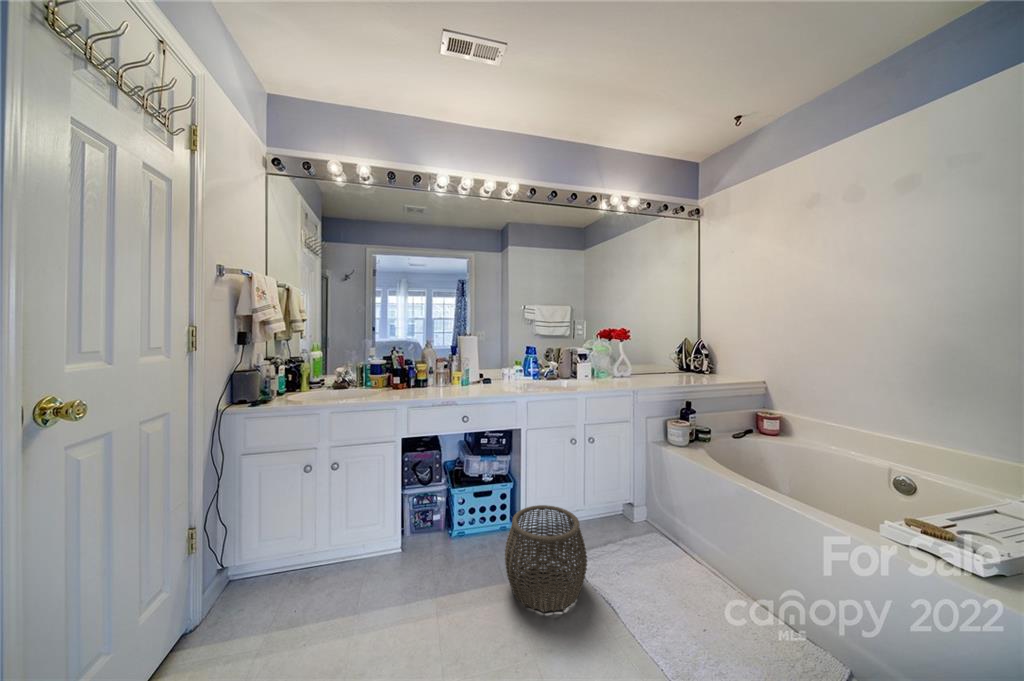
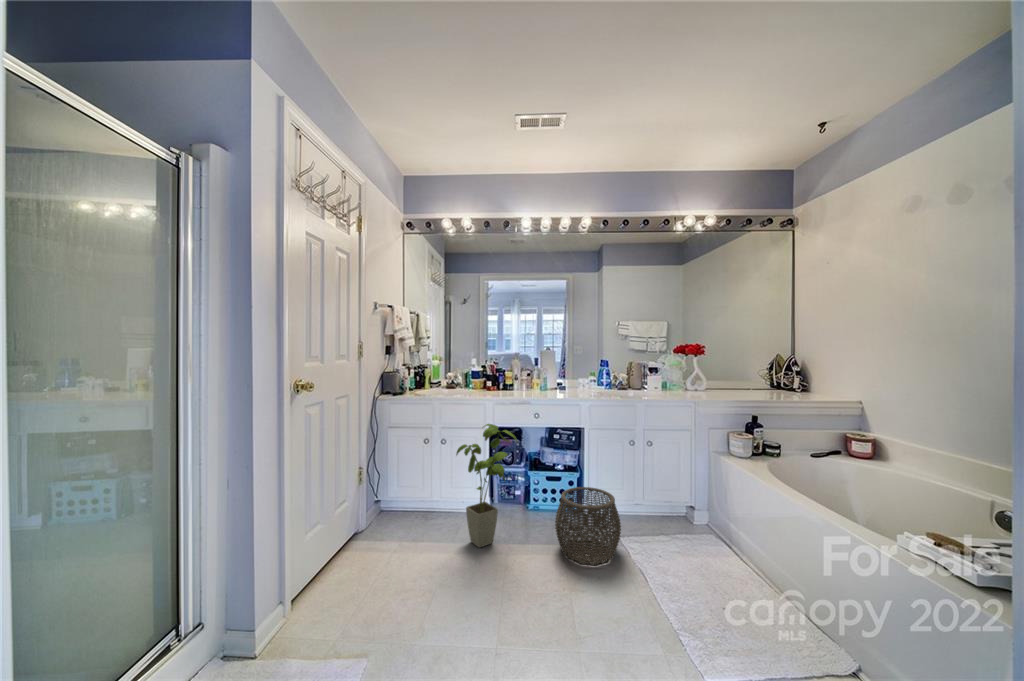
house plant: none [364,440,458,619] -> present [456,424,517,548]

